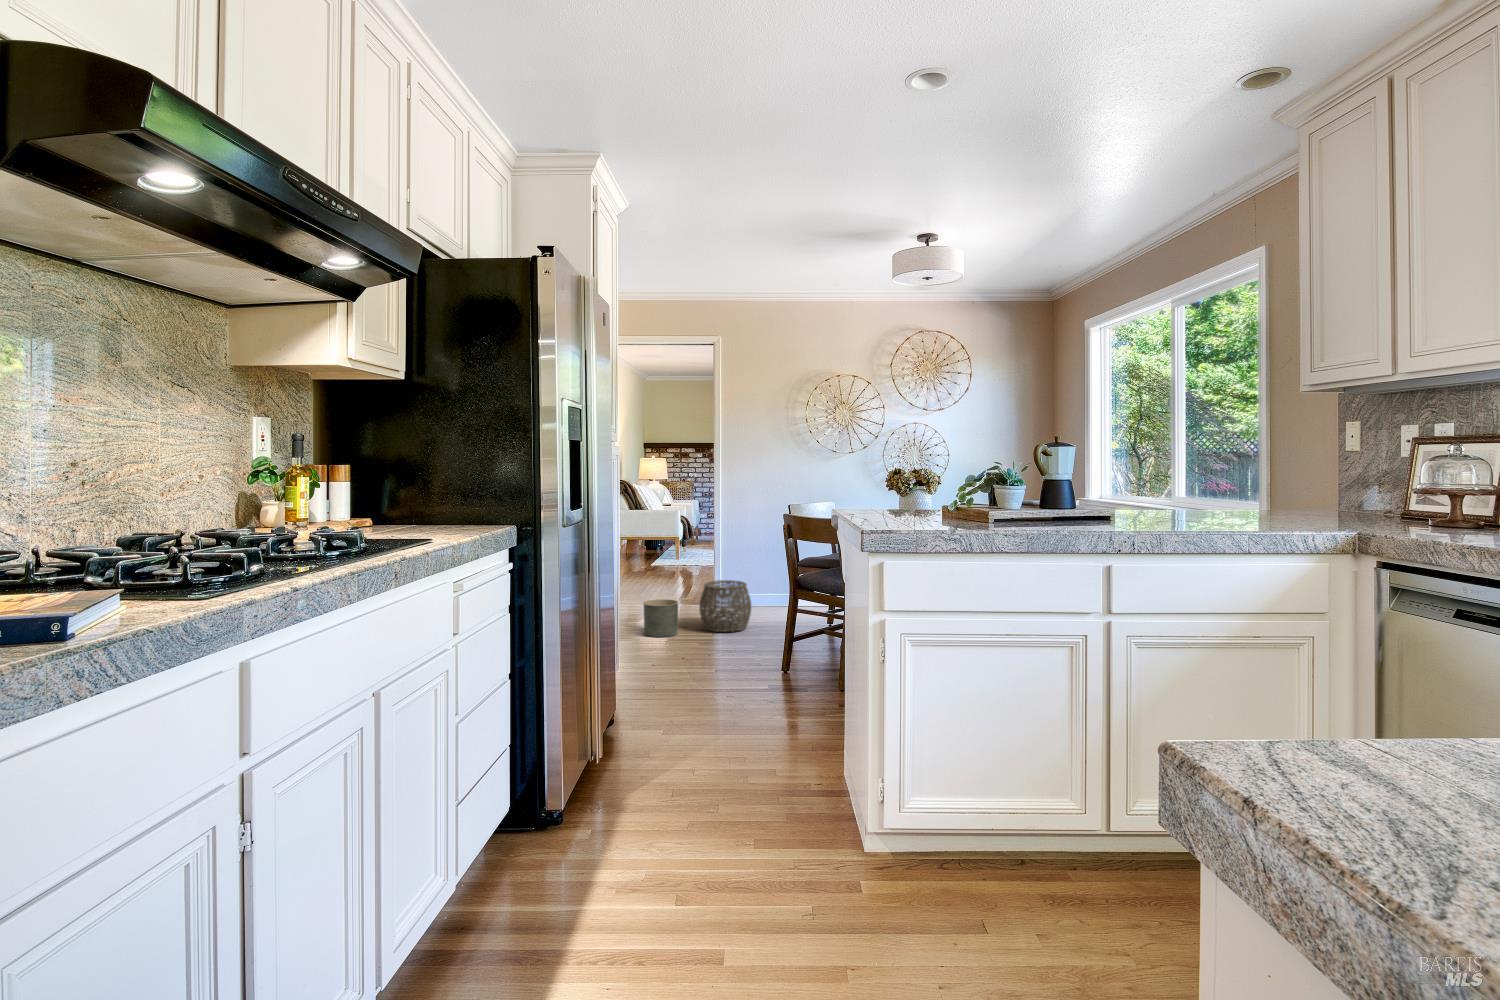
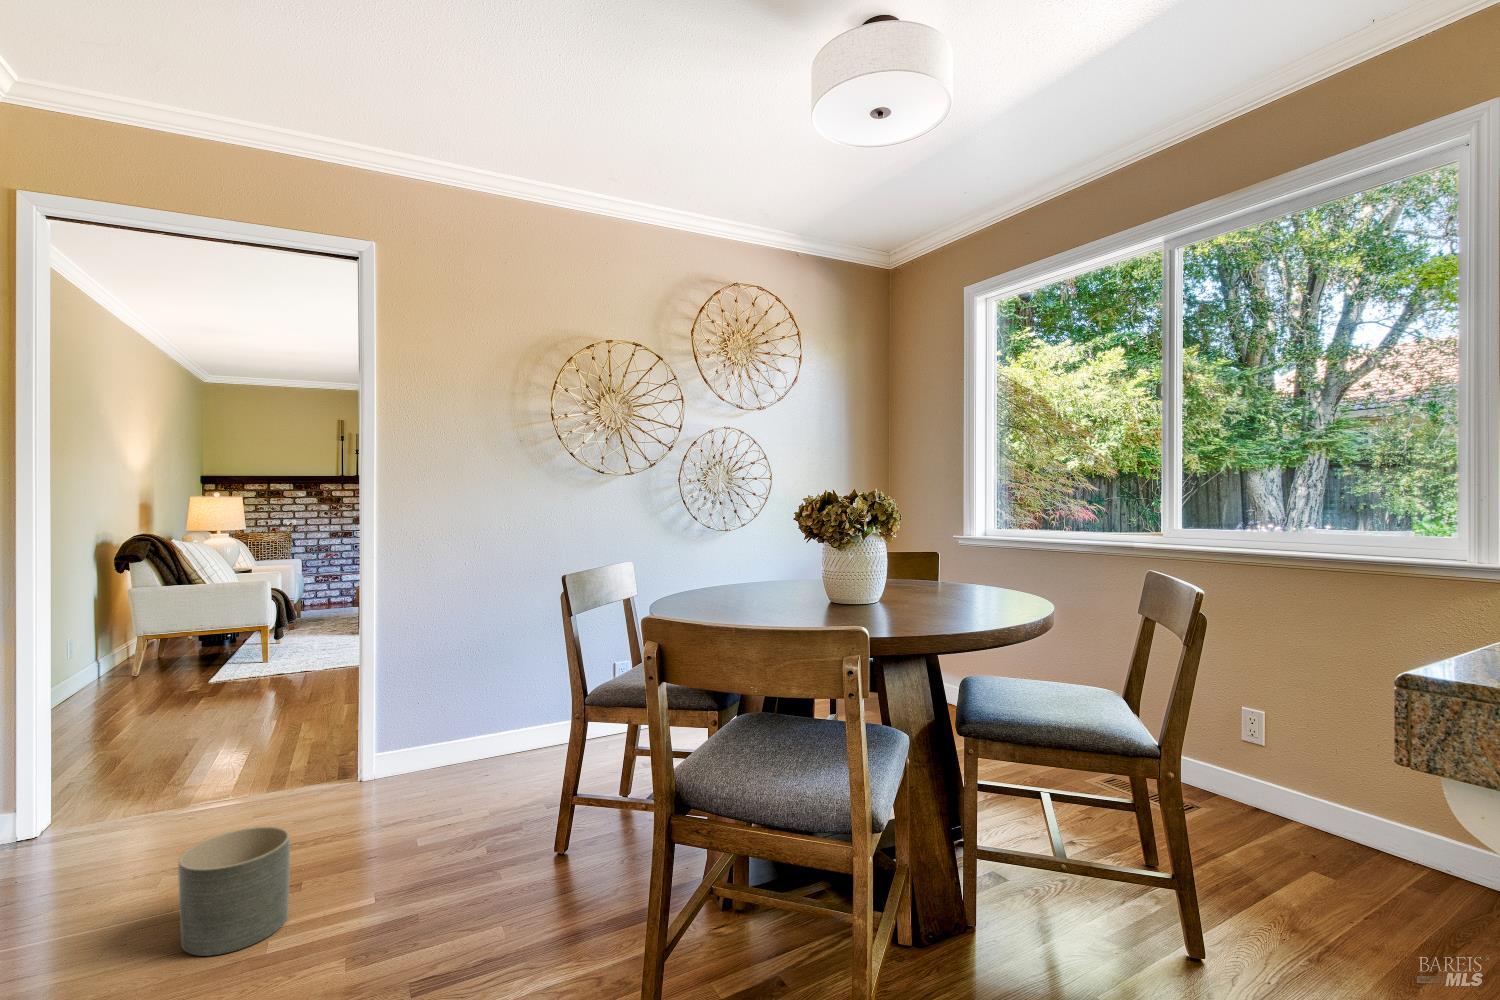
woven basket: present [700,580,751,632] -> none [347,743,481,886]

